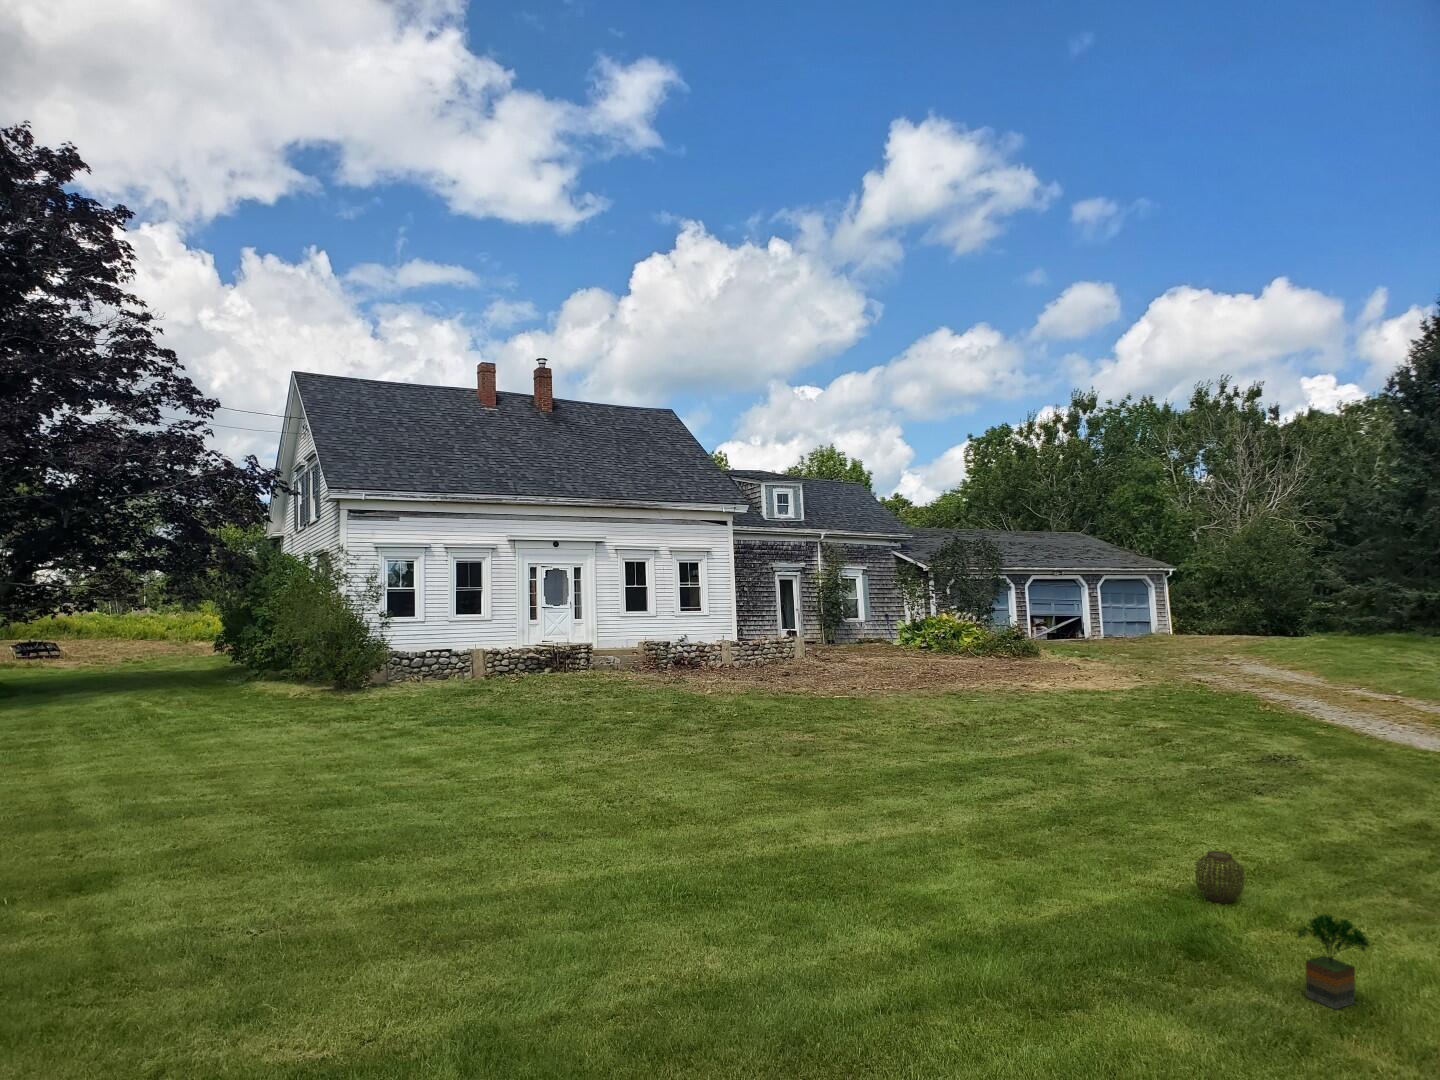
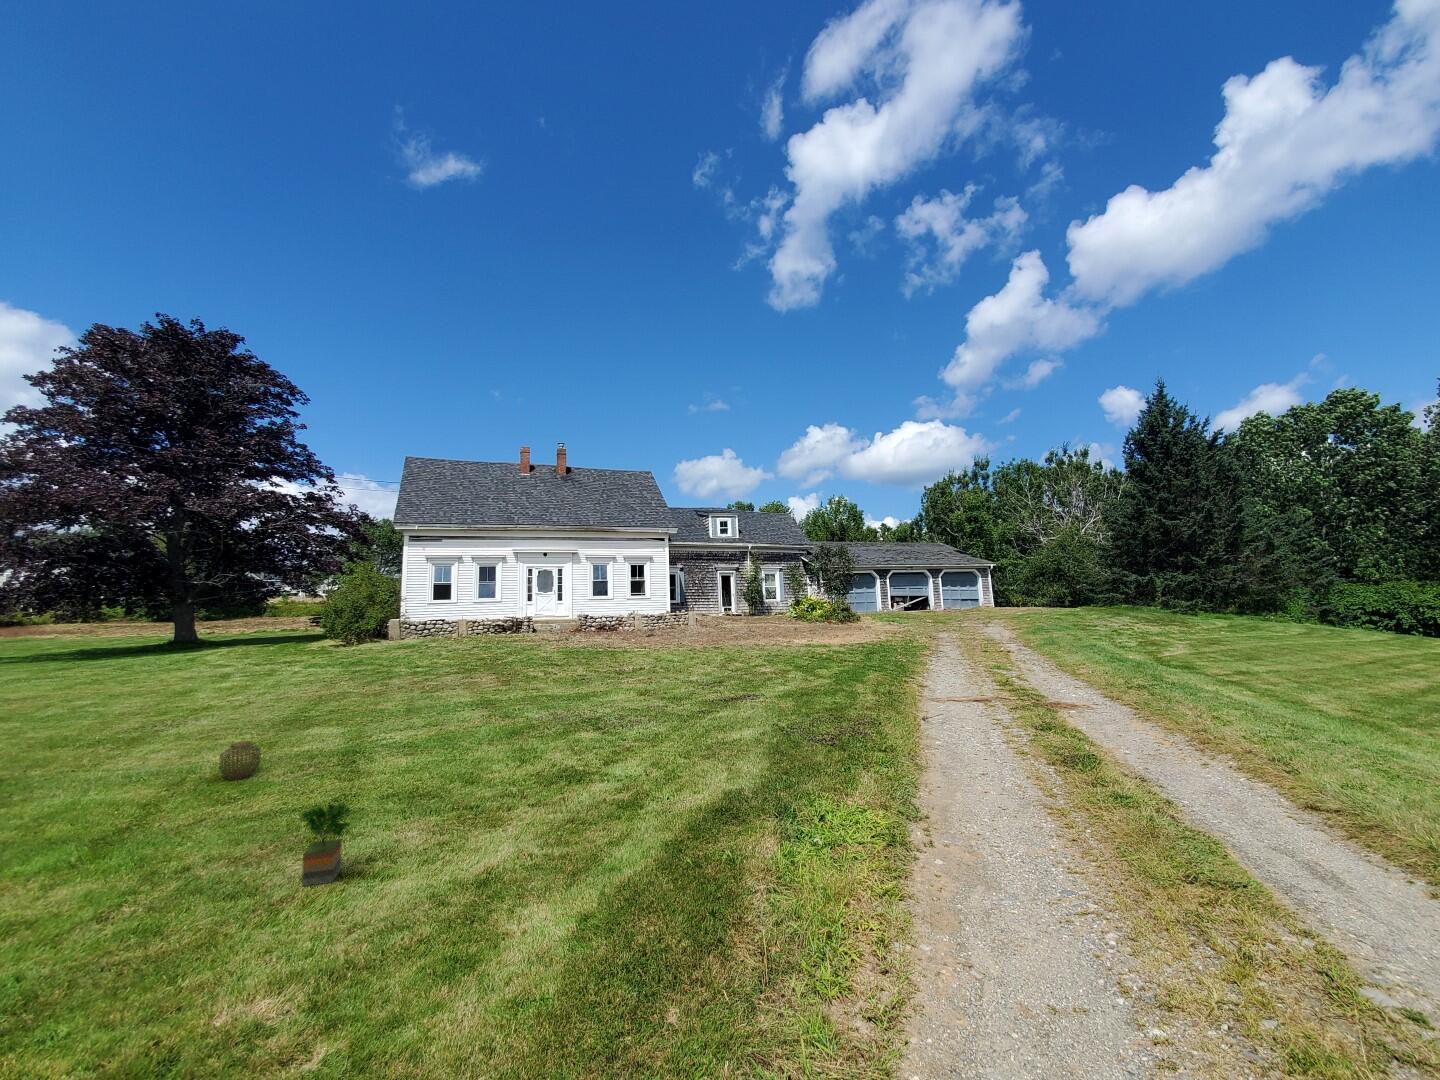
woven basket: present [1196,851,1244,903] -> present [220,742,261,780]

